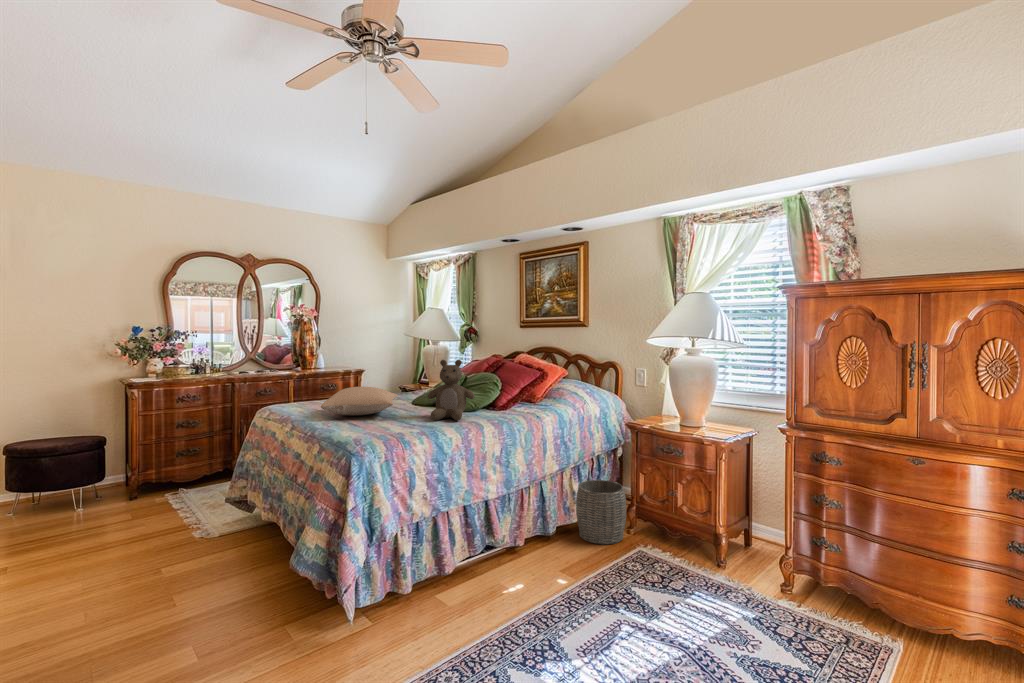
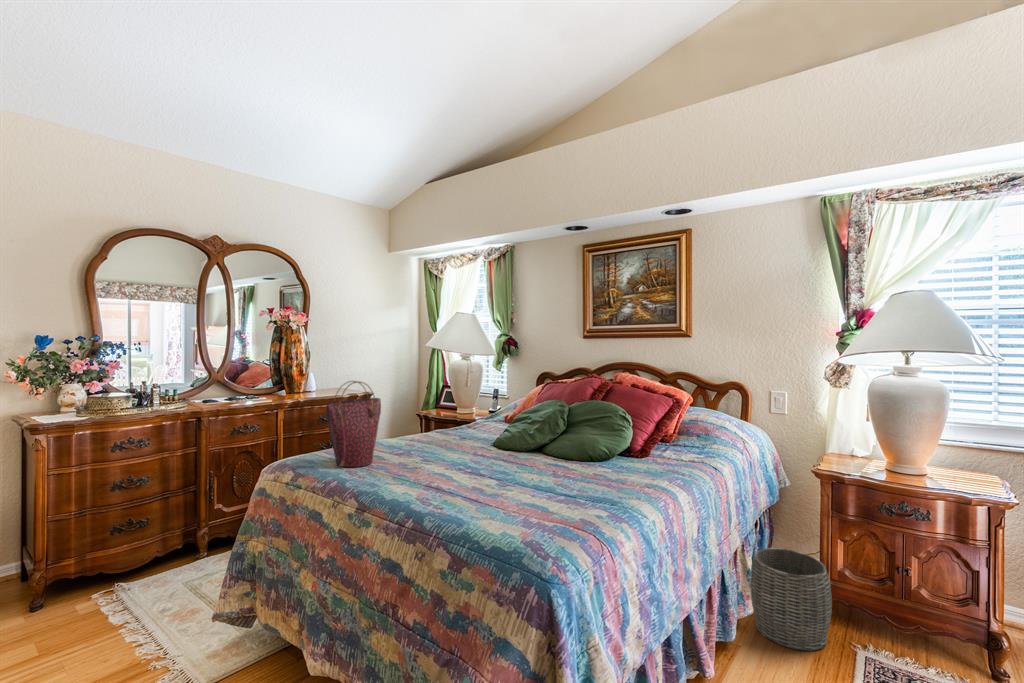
handbag: none [289,356,328,410] -> present [326,381,381,467]
teddy bear: present [428,360,475,420] -> none [565,386,638,484]
pillow: present [321,387,398,416] -> none [401,429,523,479]

